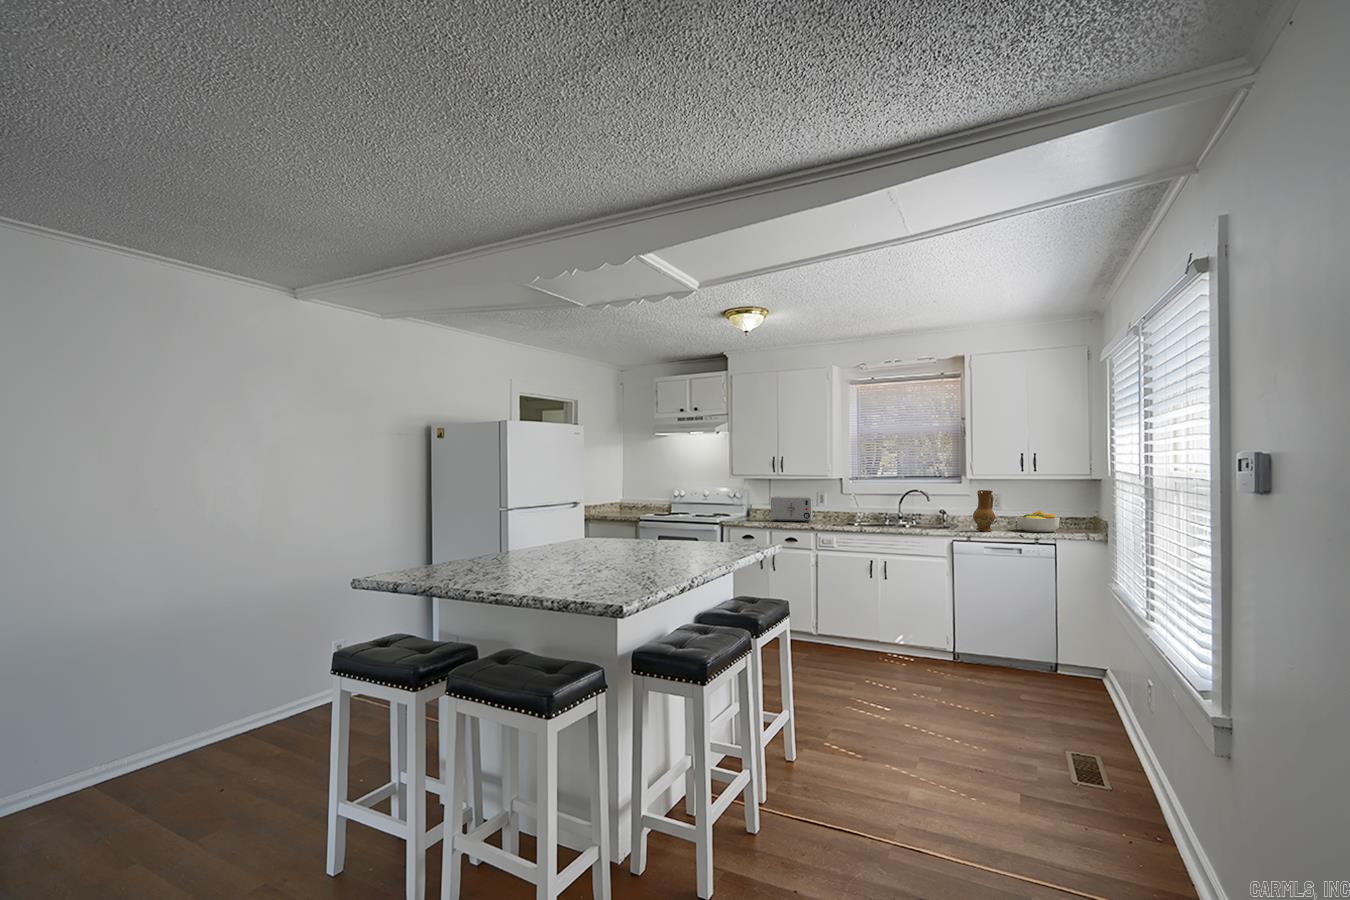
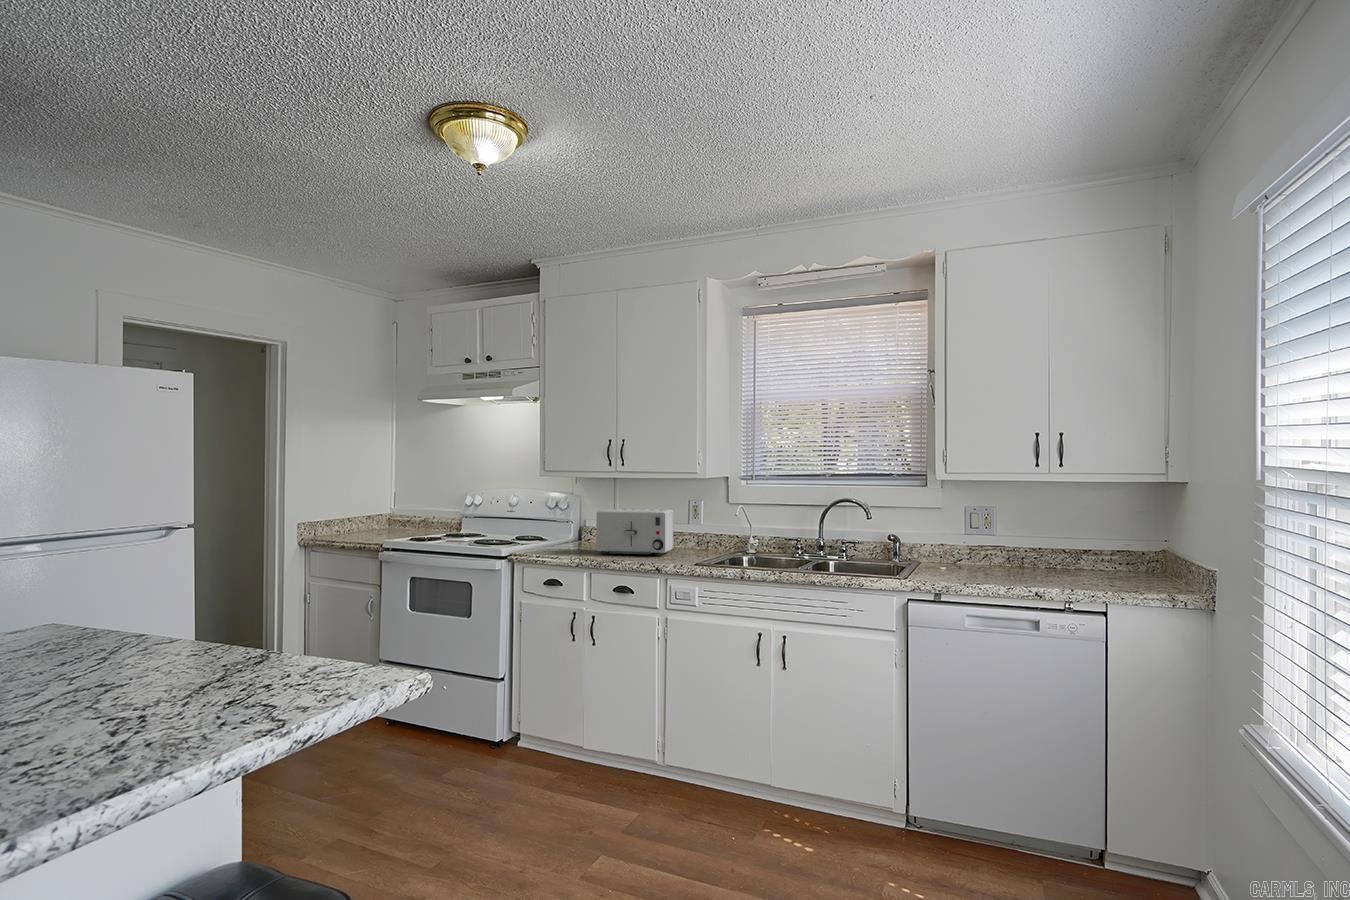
ceramic jug: present [973,490,995,531] -> none [946,503,987,584]
fruit bowl: present [1017,510,1060,532] -> none [1026,540,1107,585]

